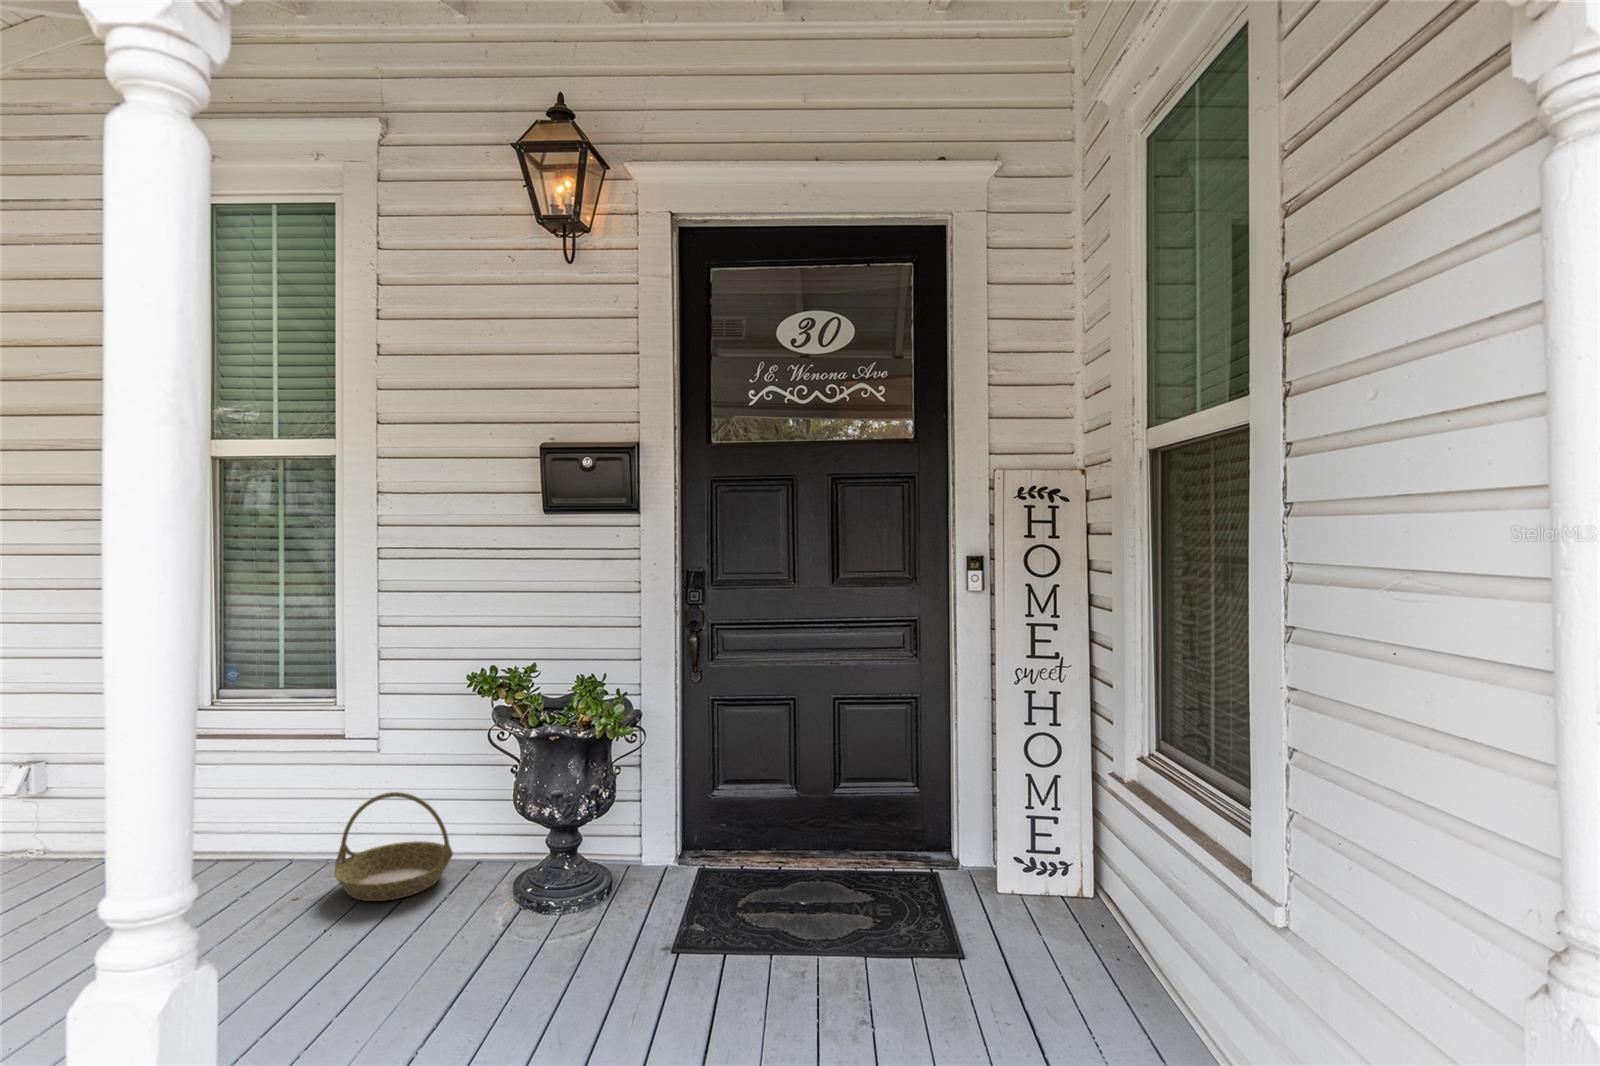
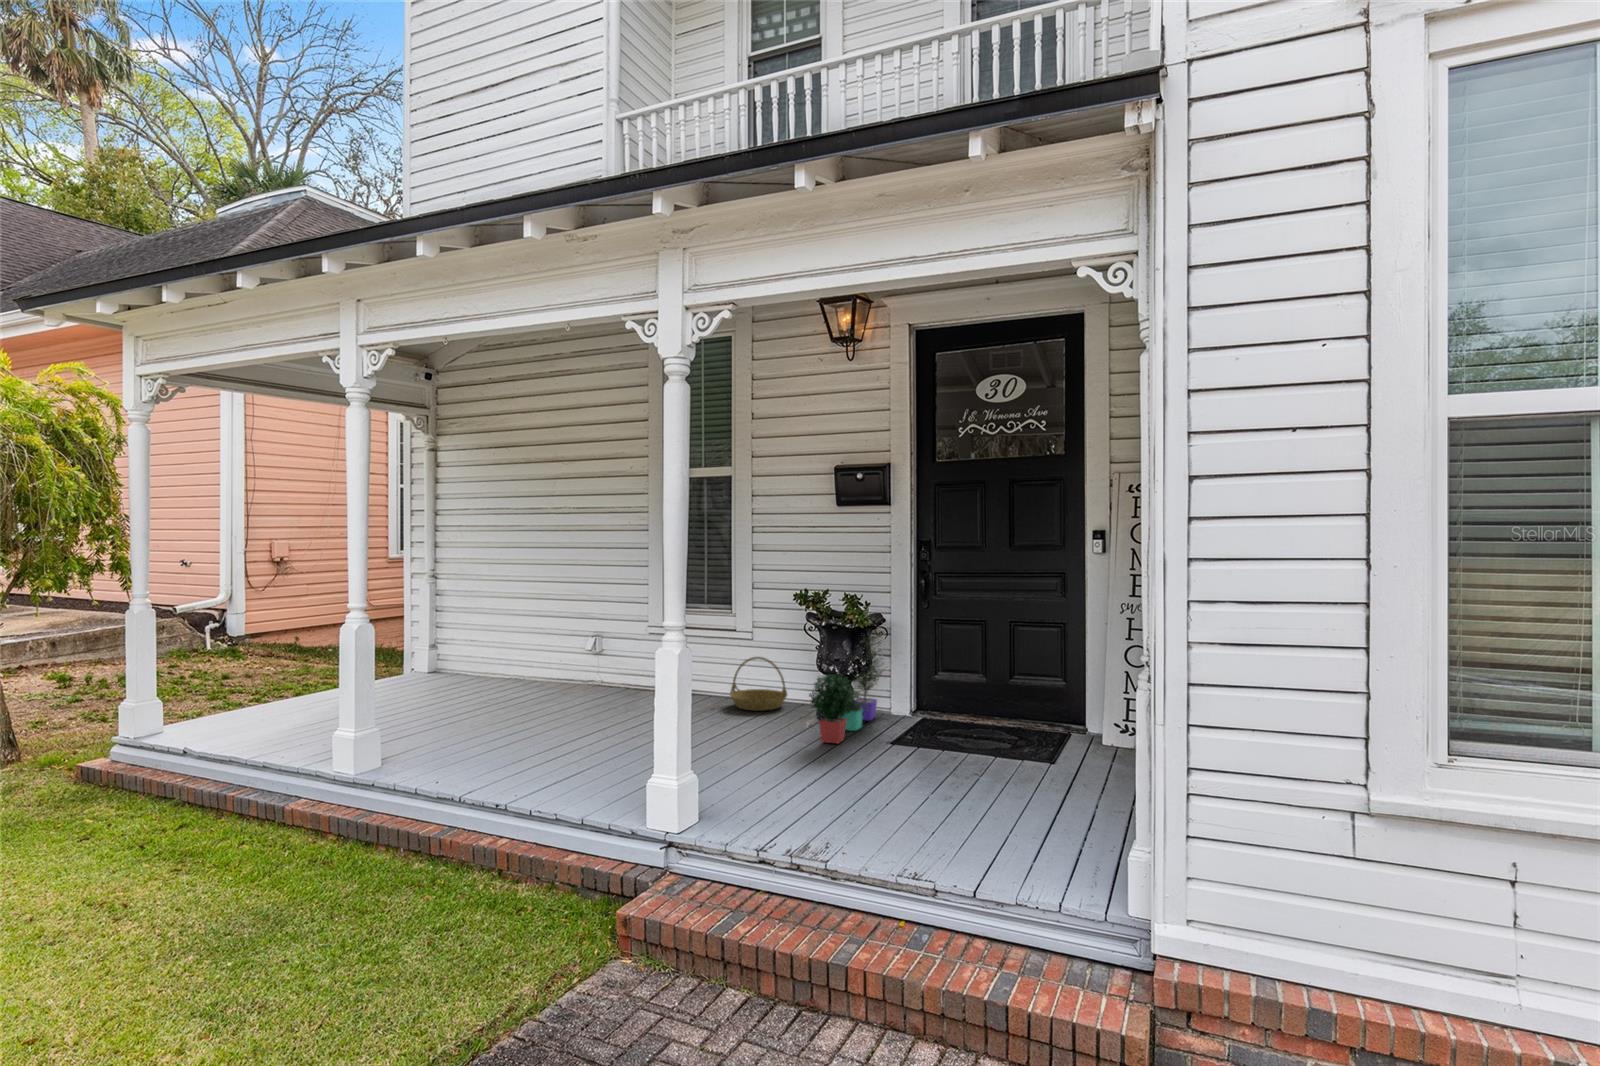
potted plant: none [510,698,644,993] -> present [809,614,884,744]

